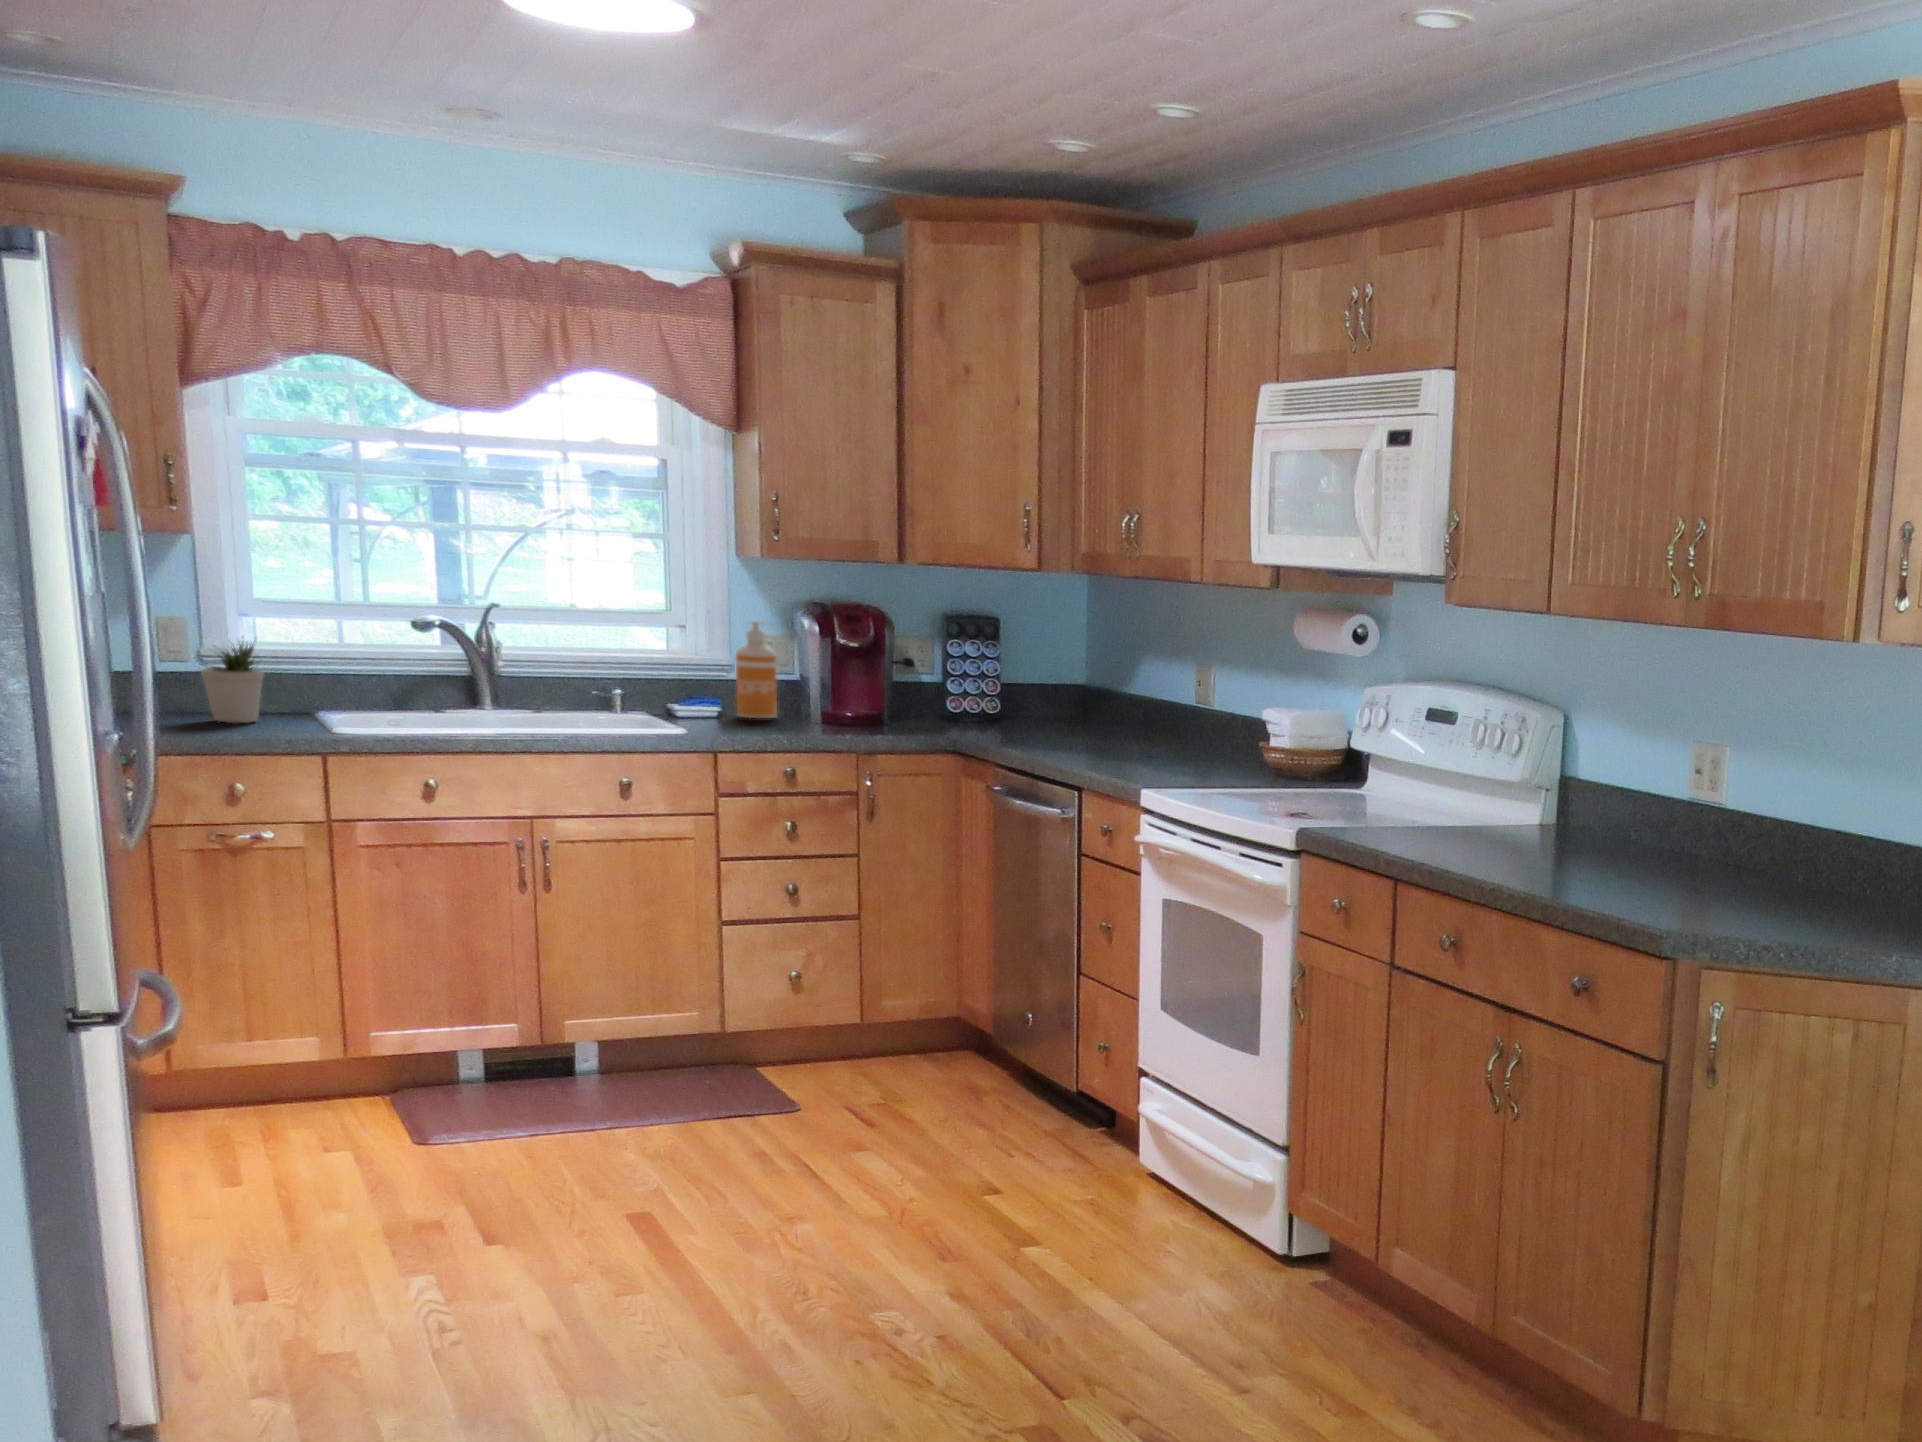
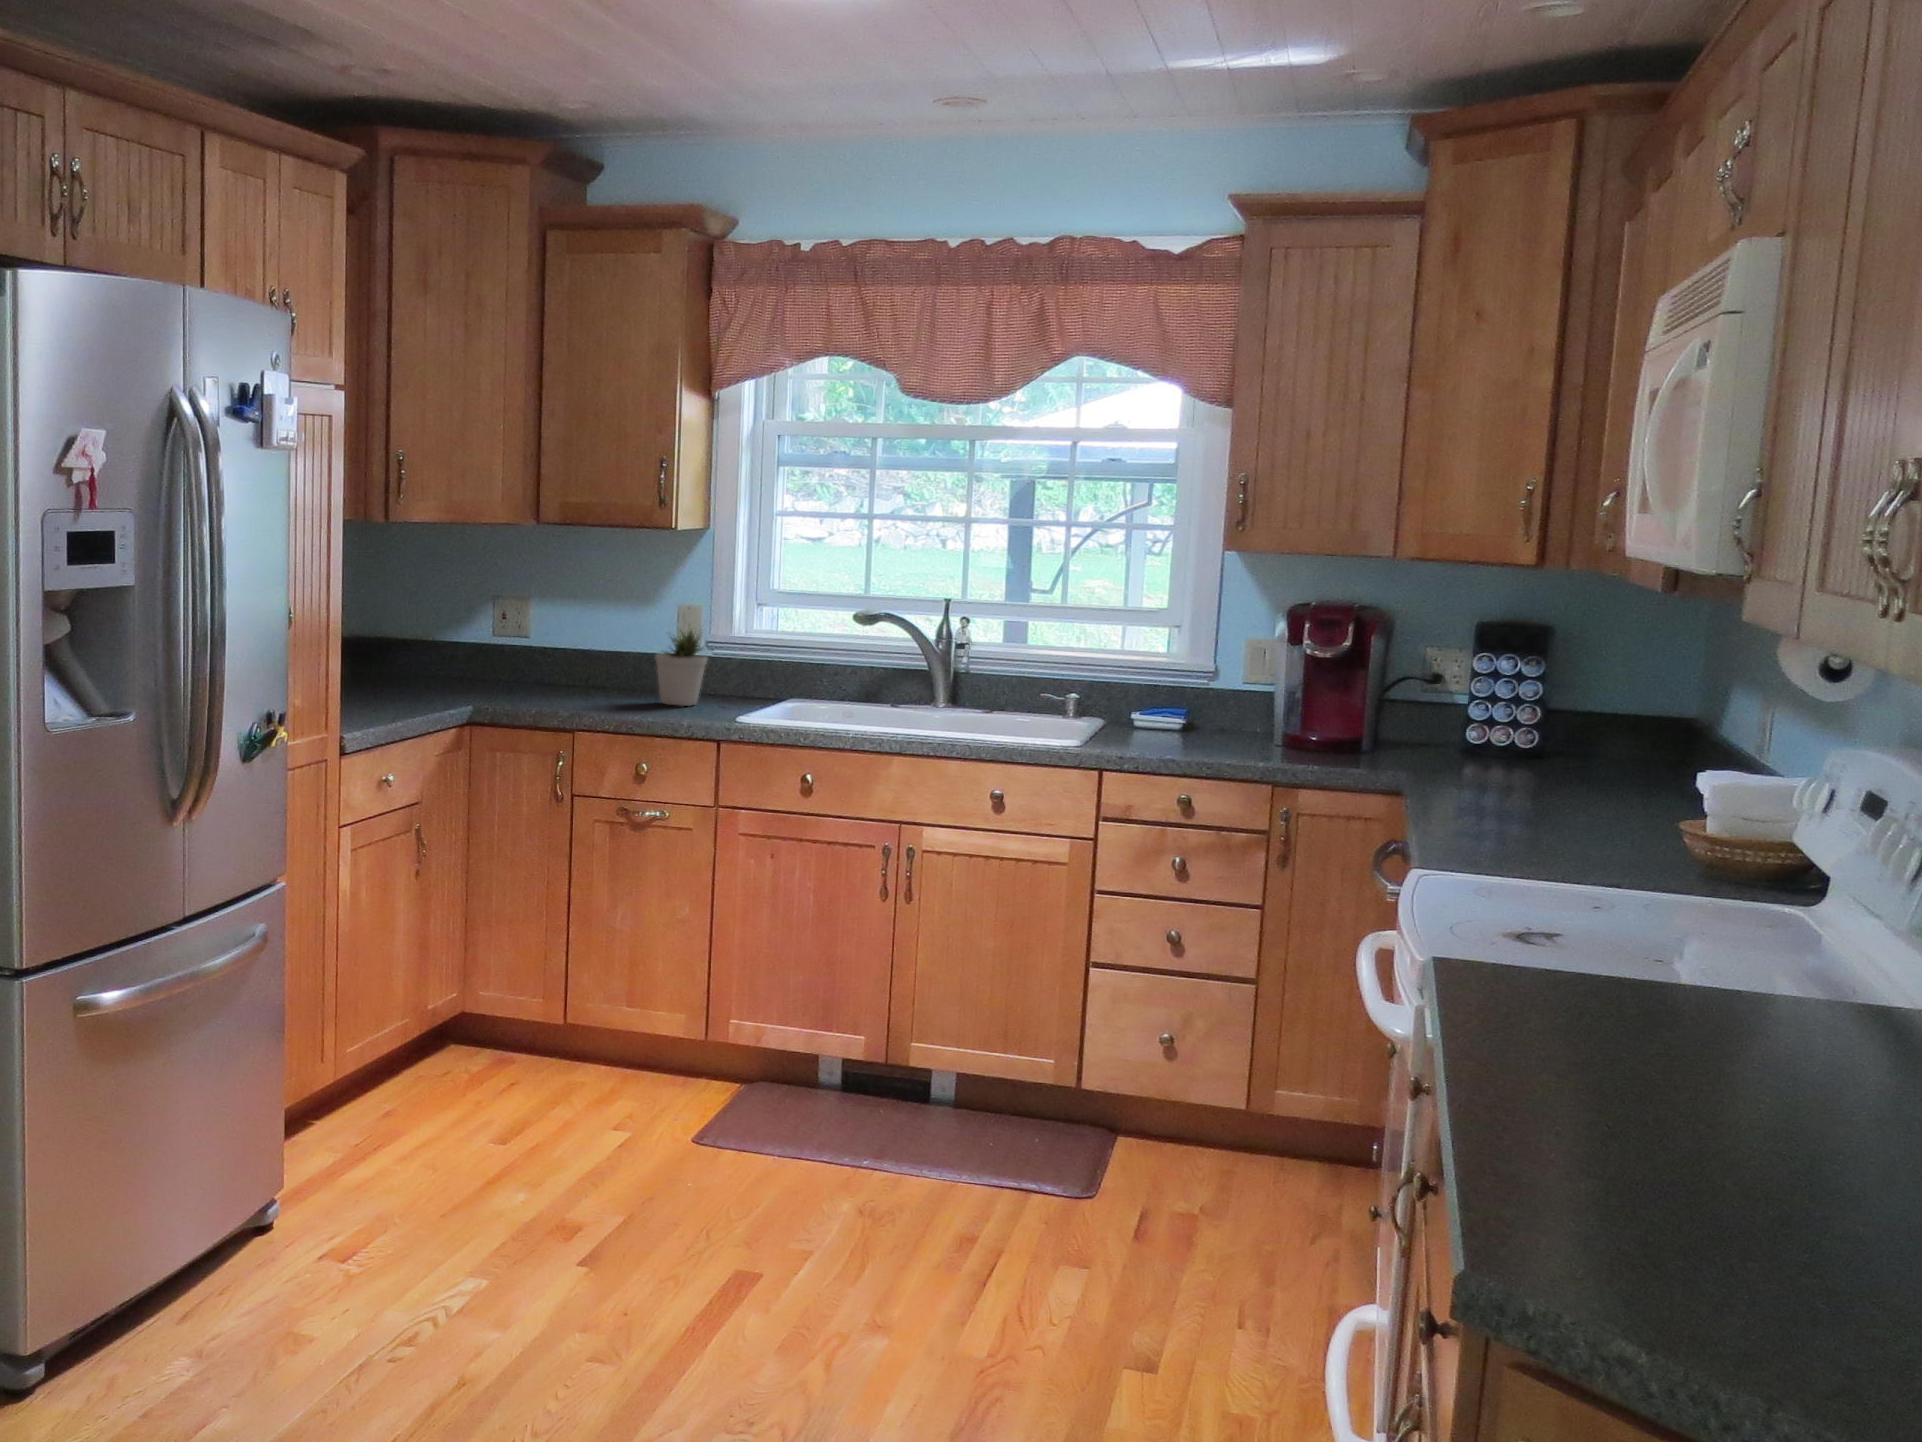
soap dispenser: present [736,621,777,718] -> none [1184,622,1239,735]

